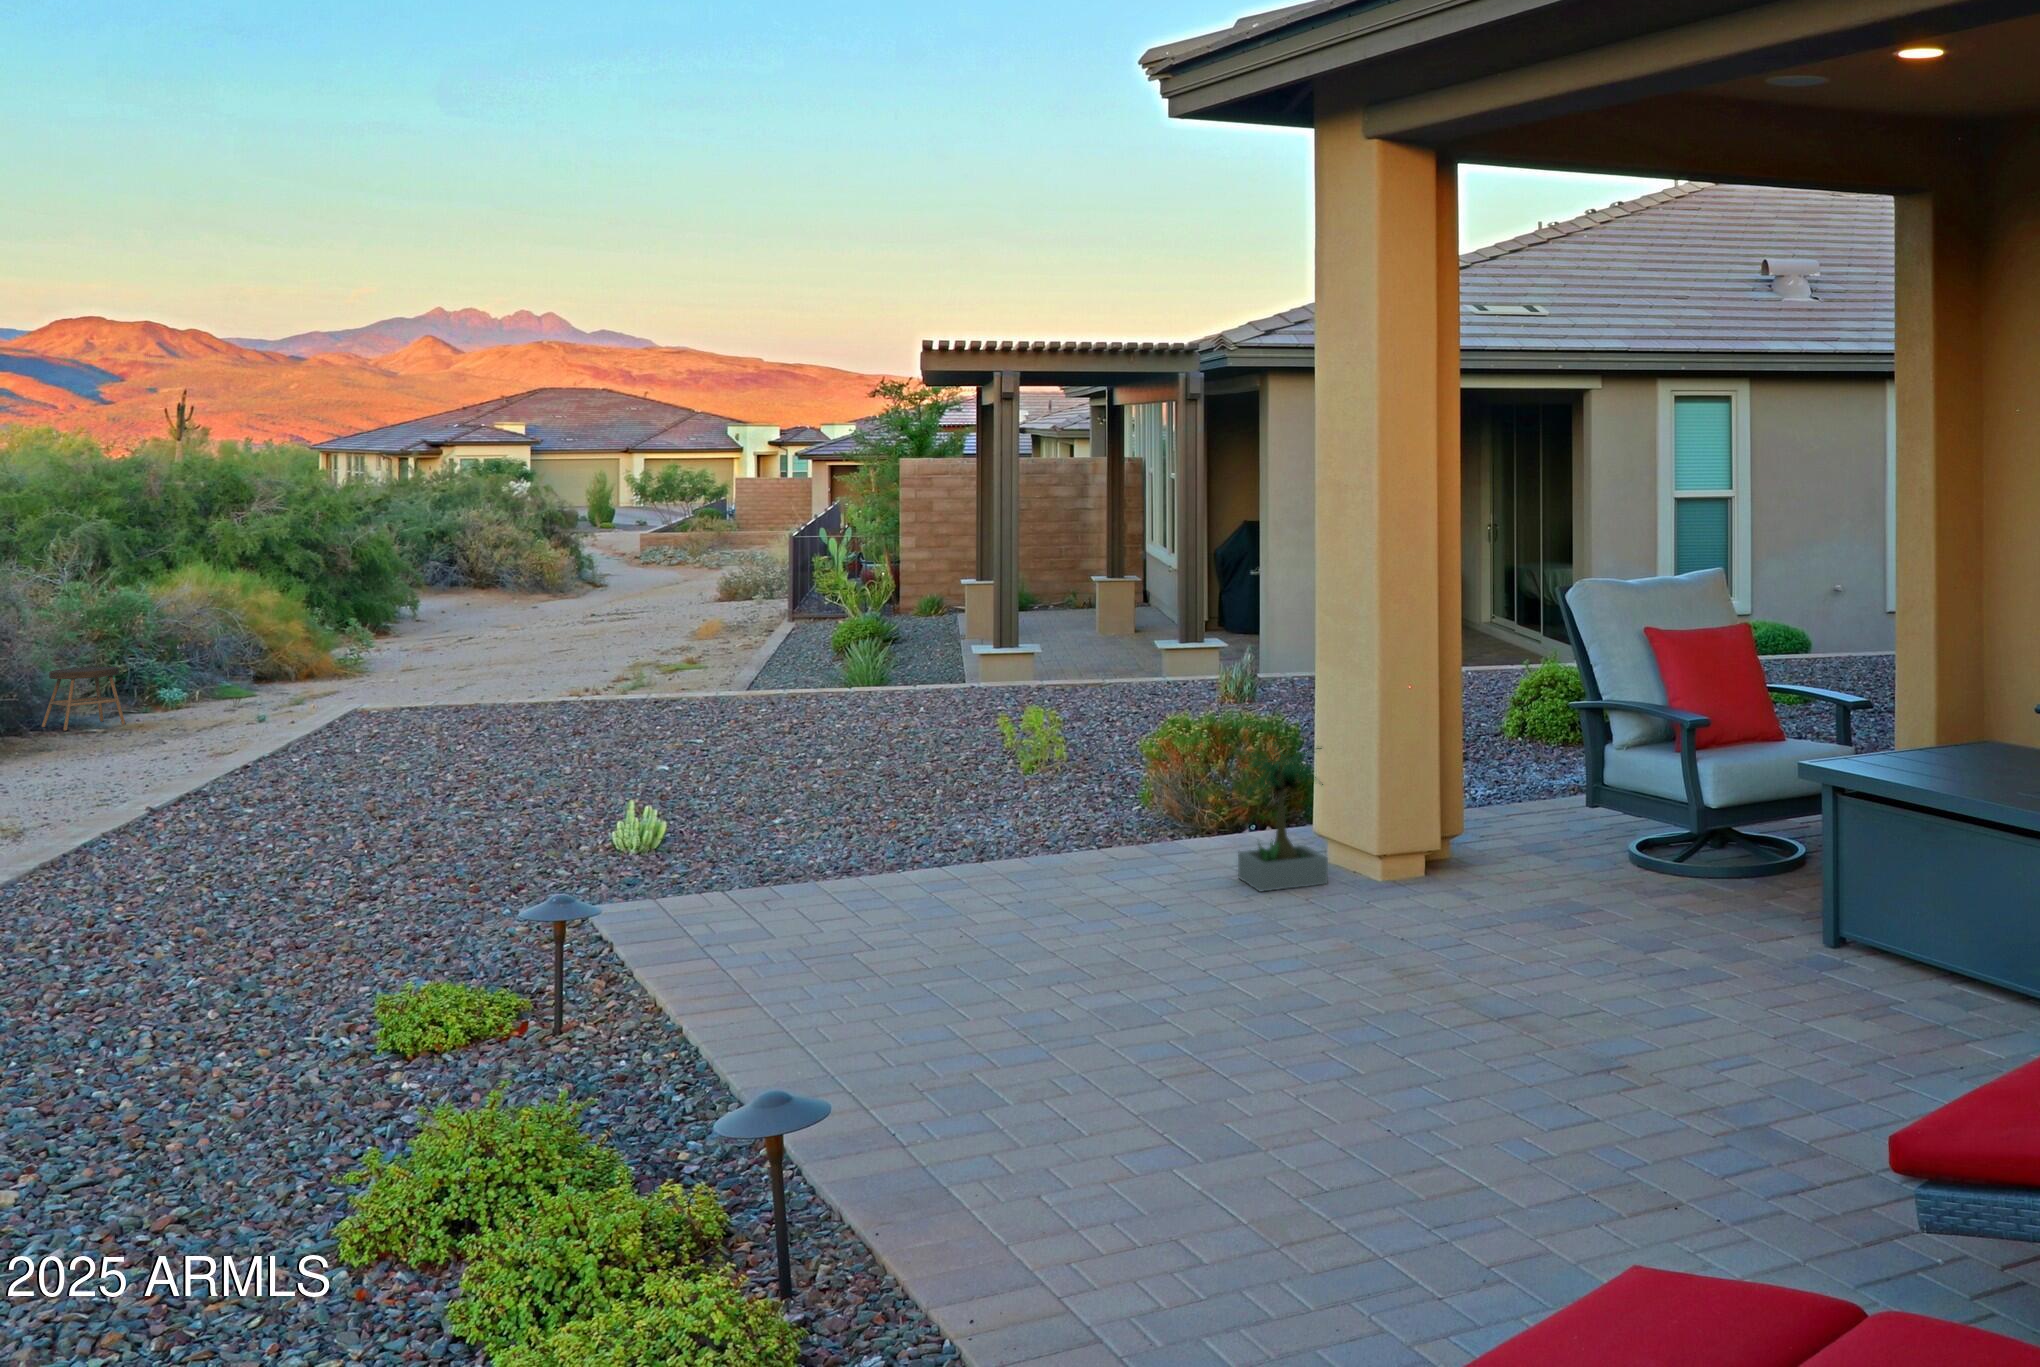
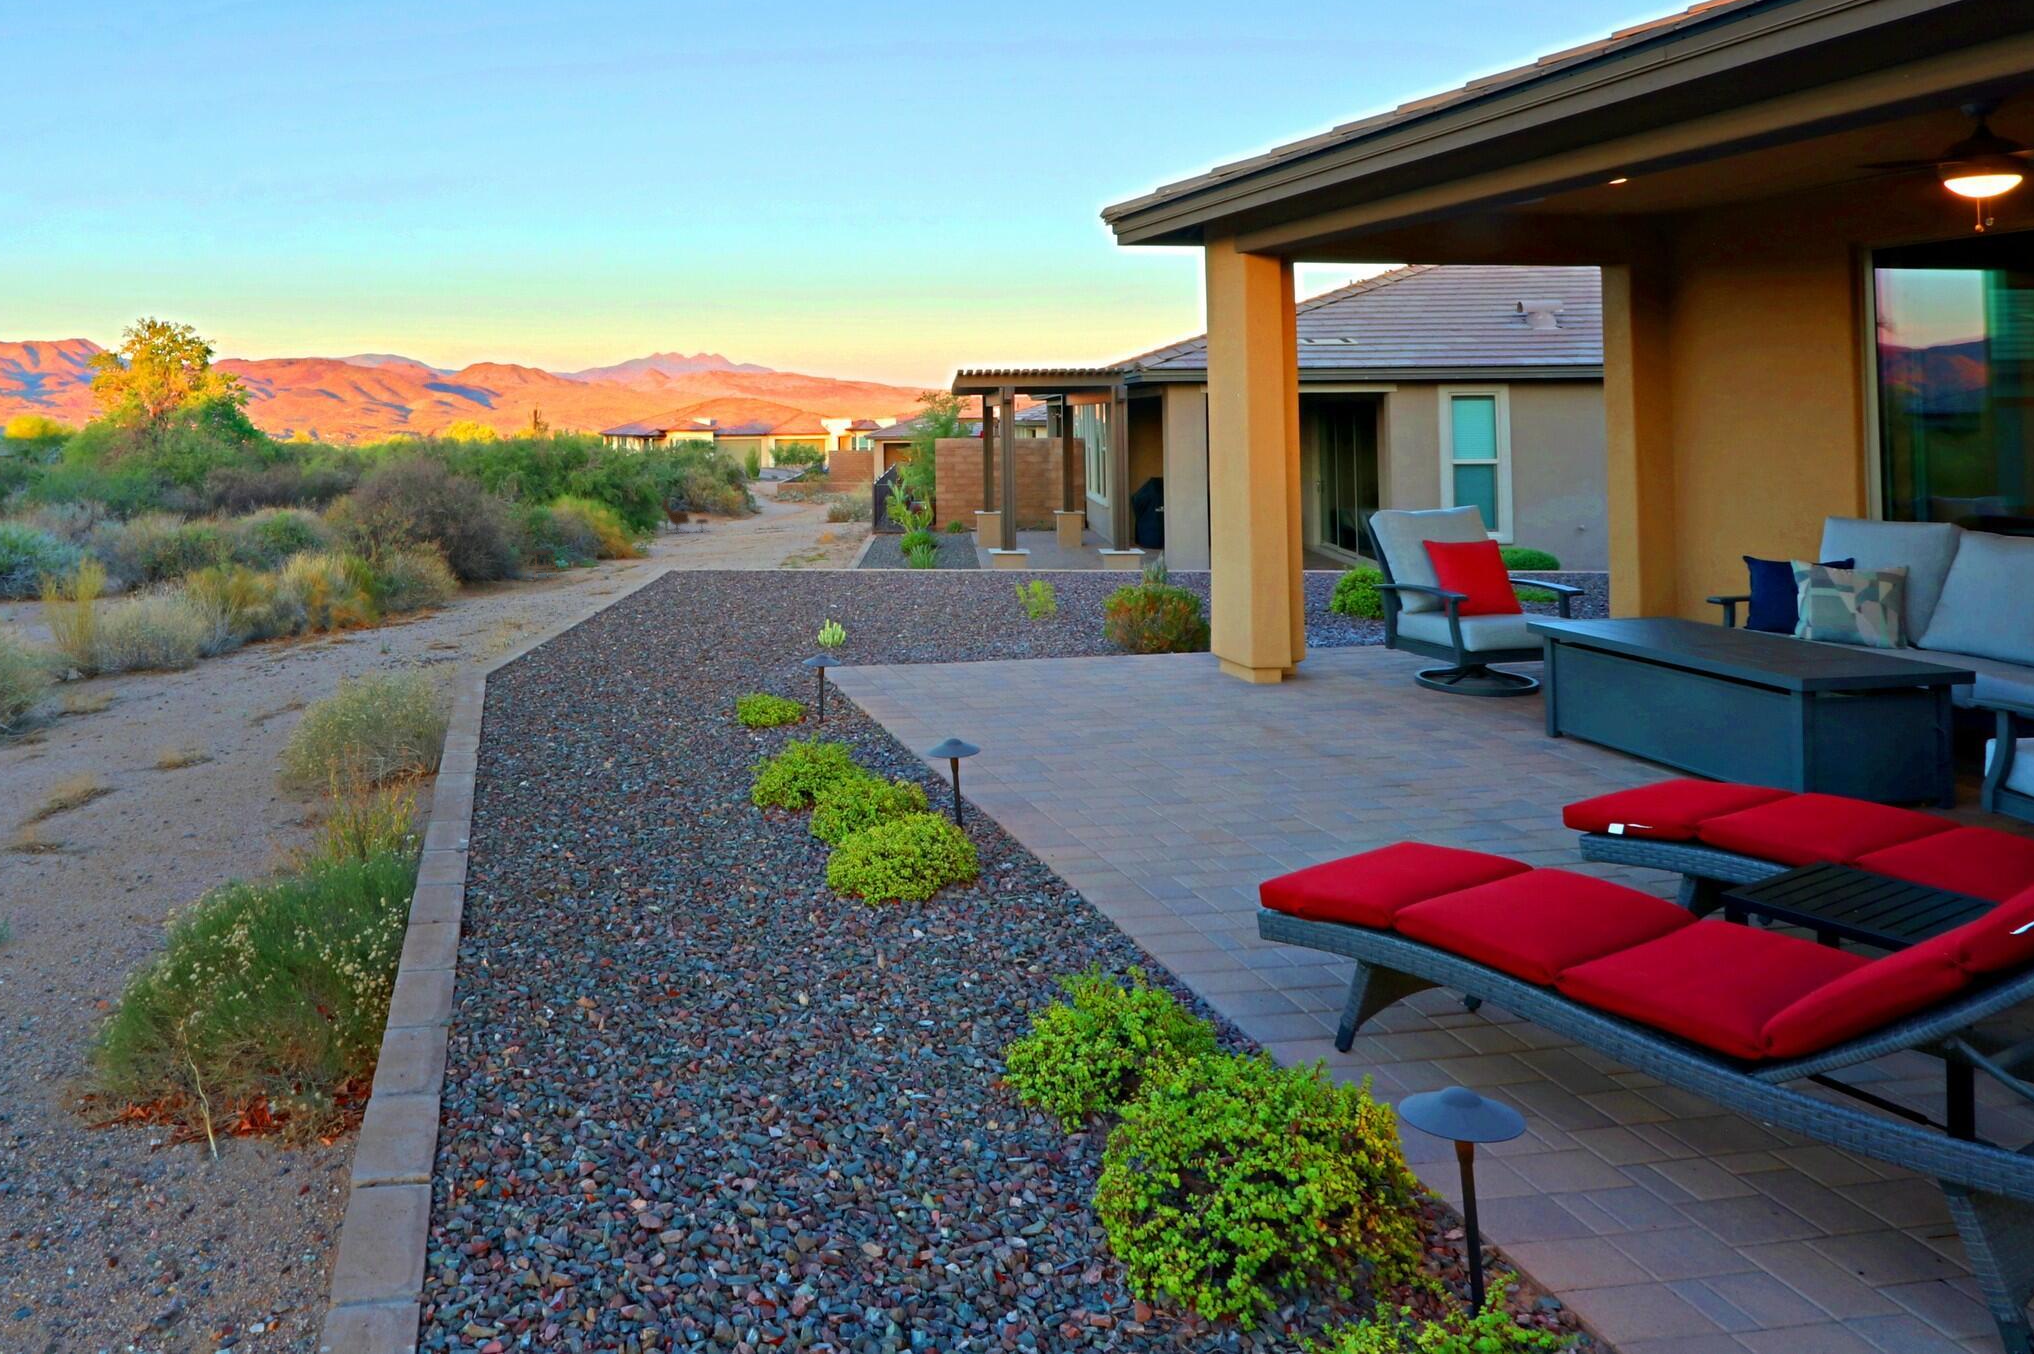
lounge chair: none [404,563,500,625] -> present [663,499,708,532]
potted plant: present [1238,742,1328,891] -> none [1151,602,1217,687]

